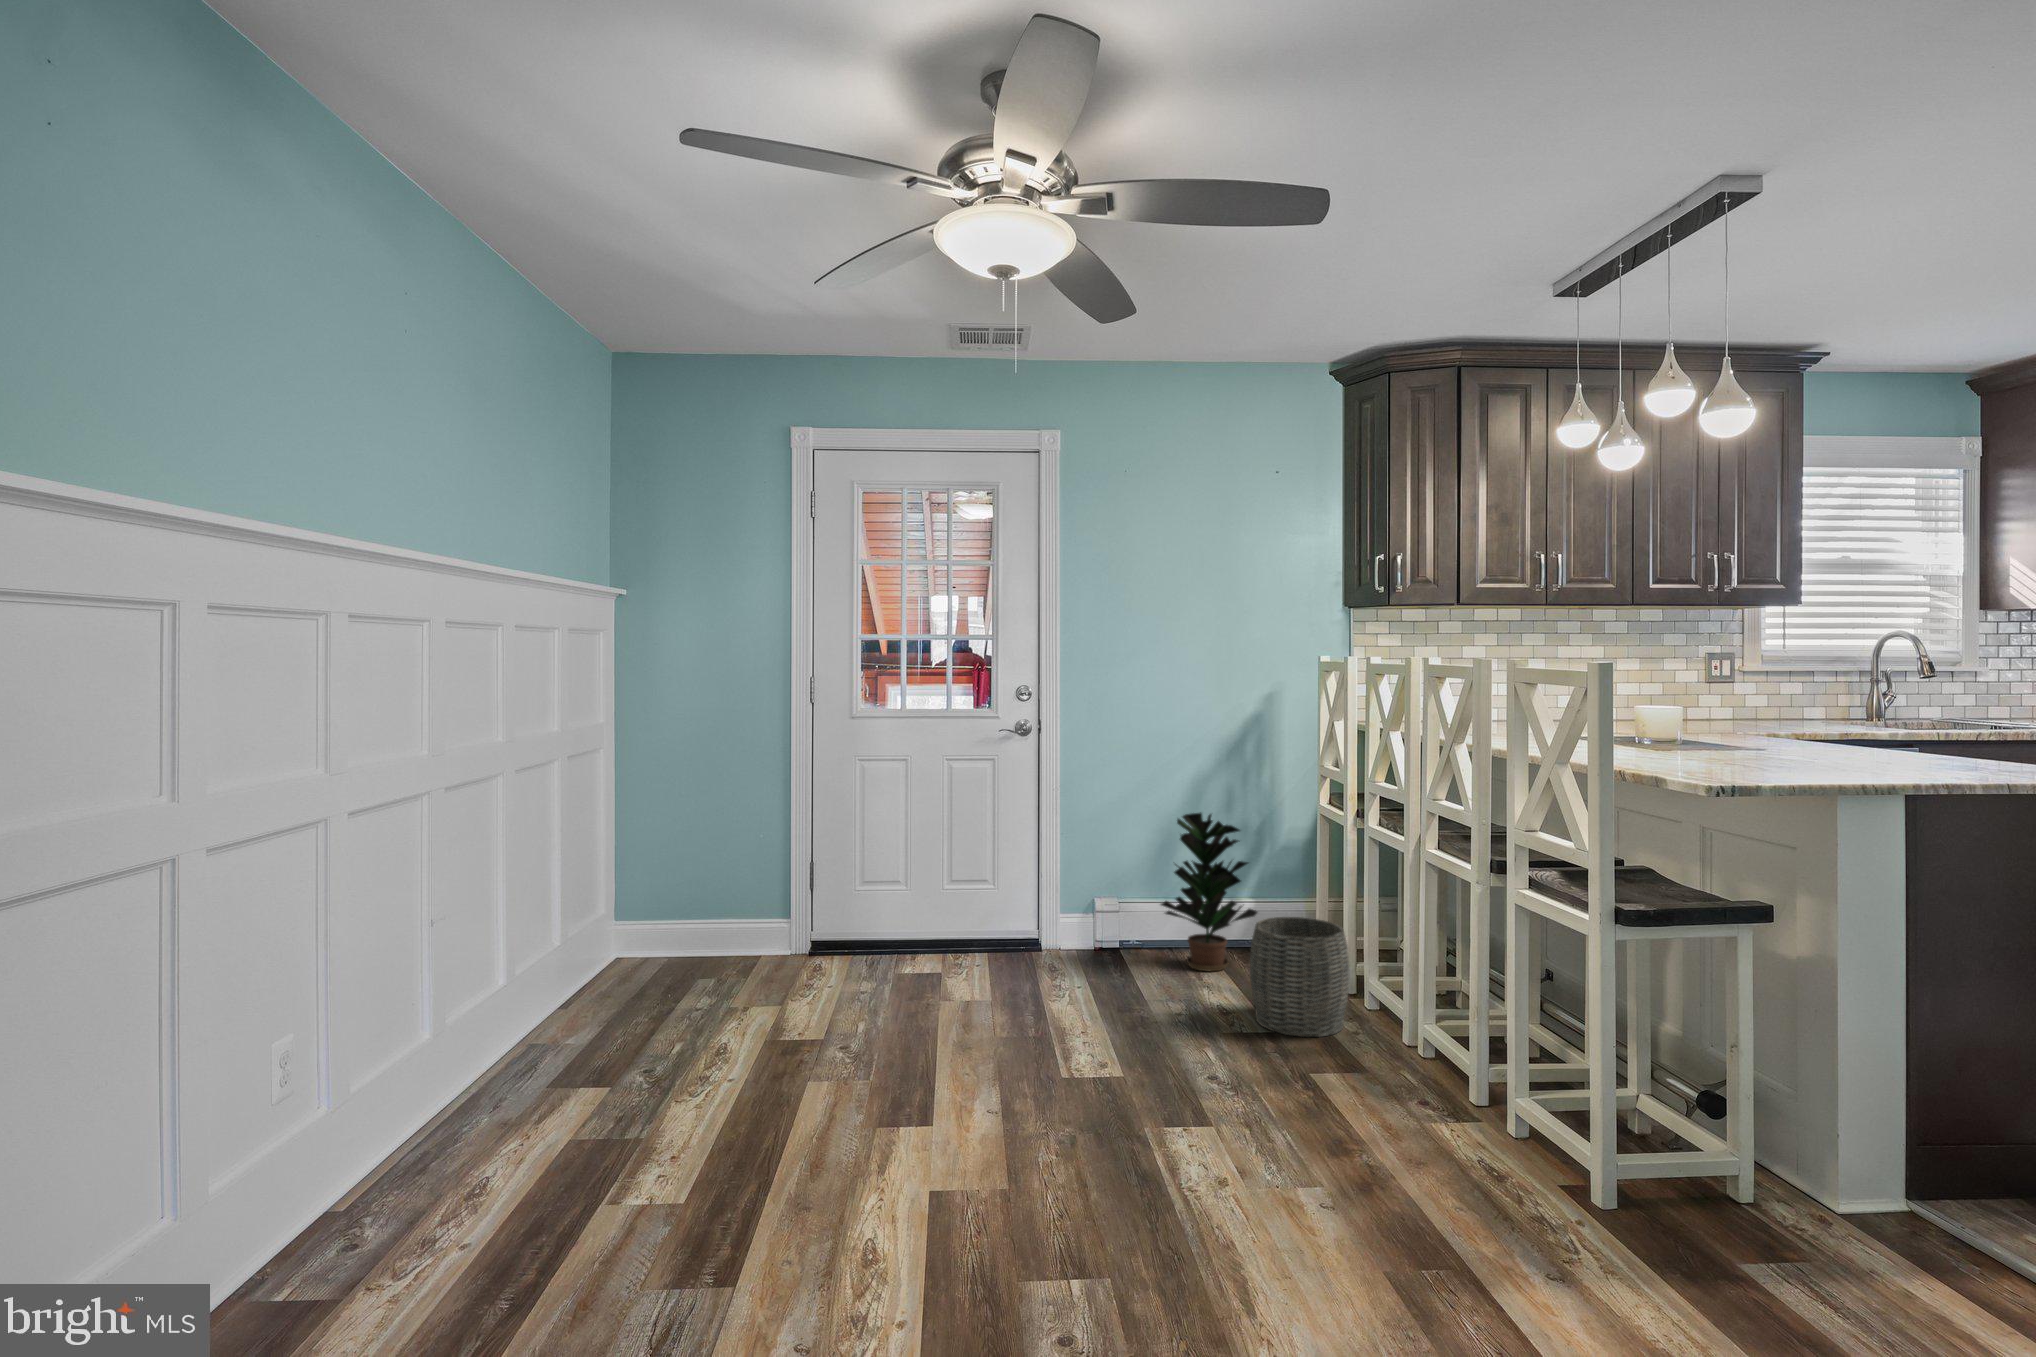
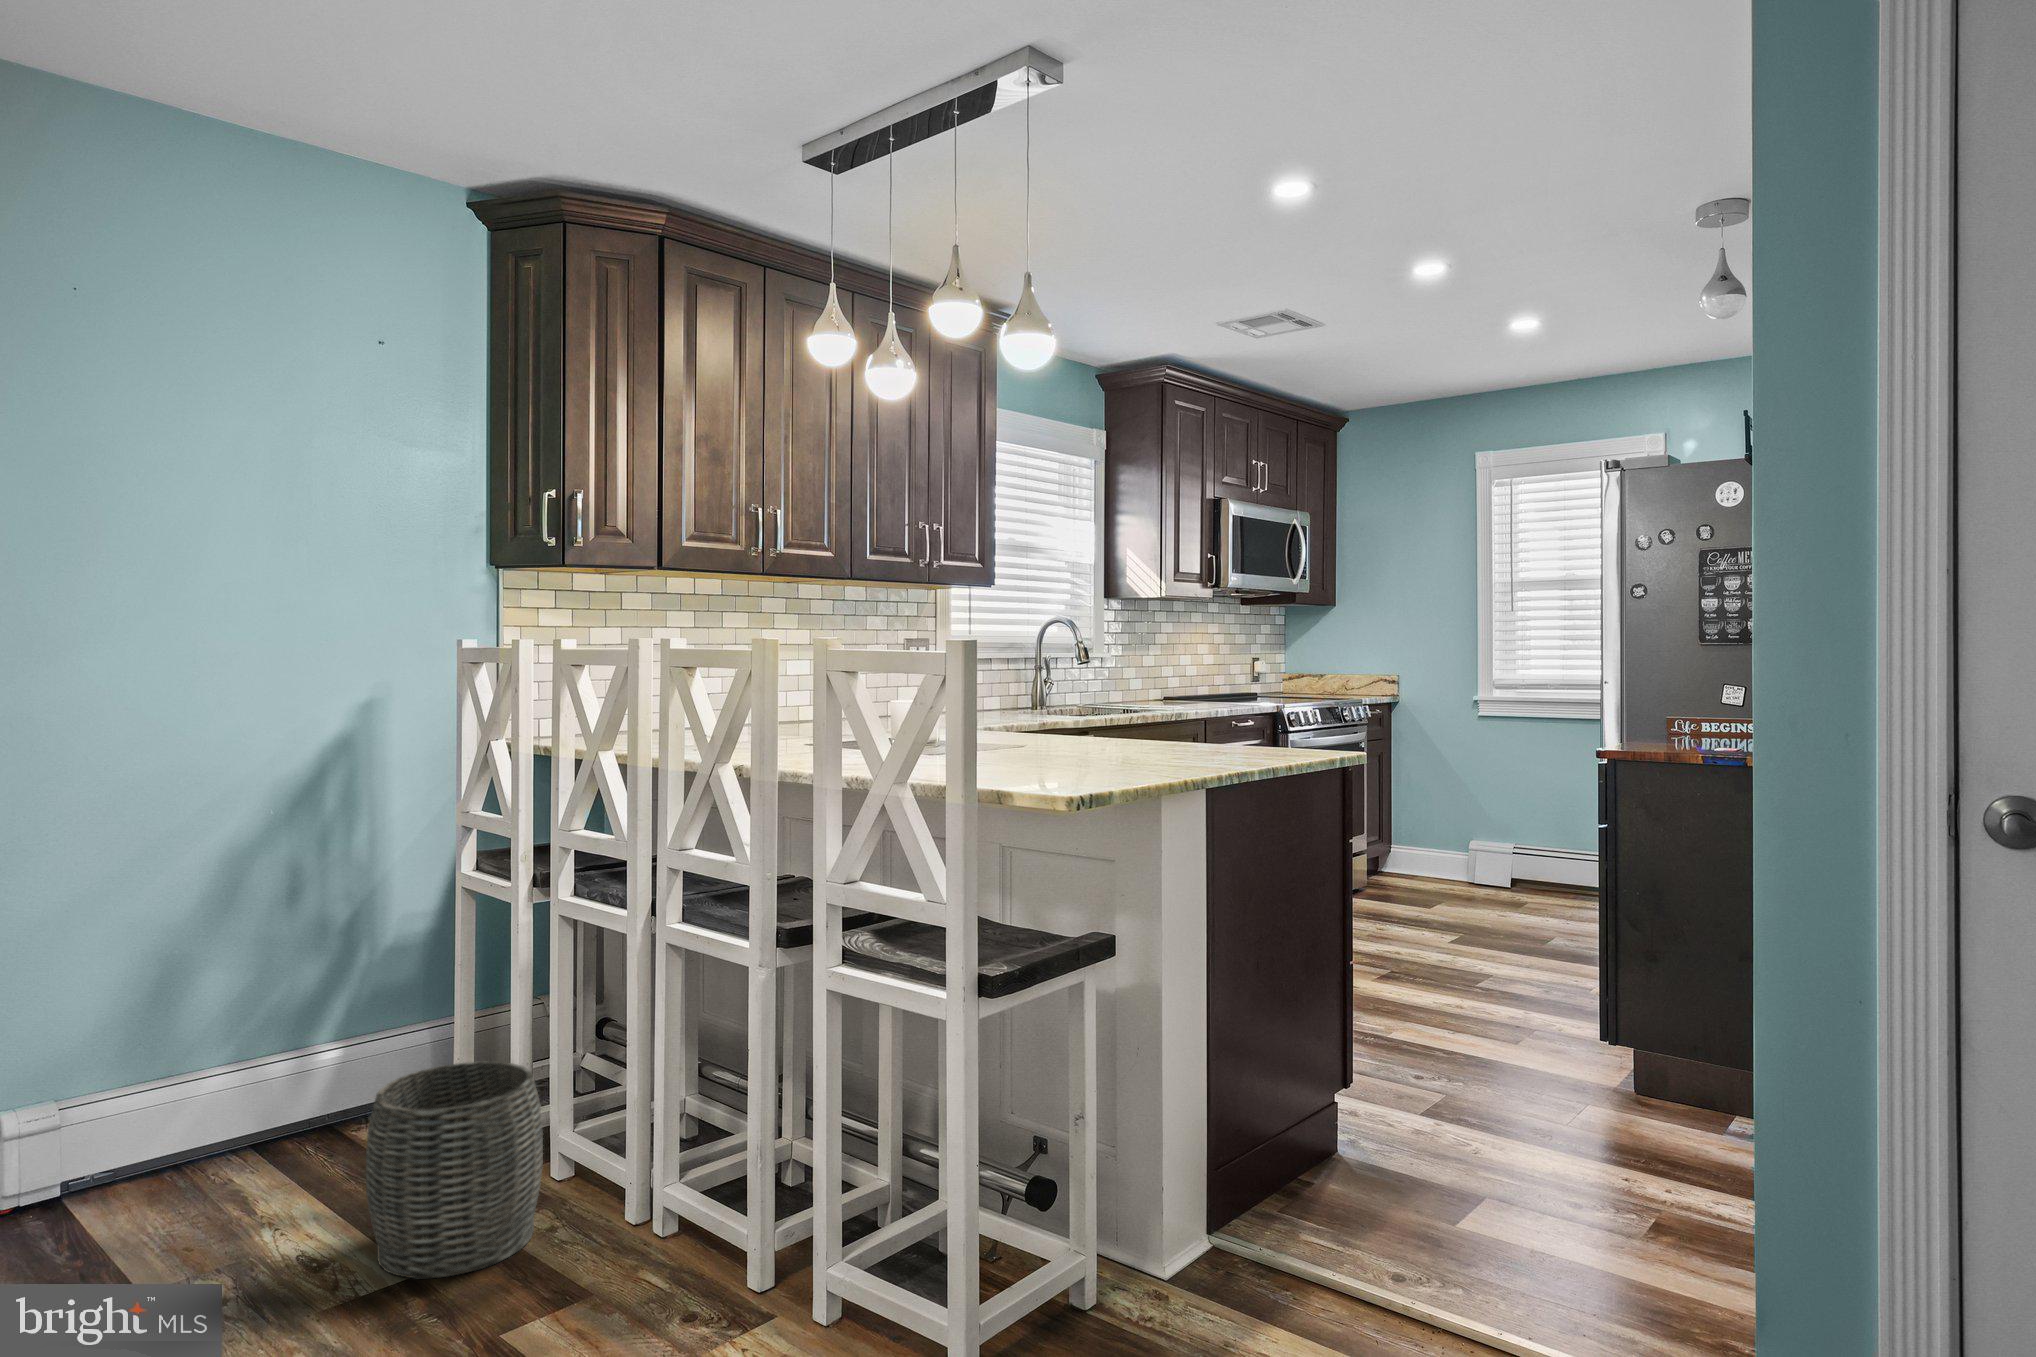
potted plant: present [1161,812,1257,971] -> none [159,907,361,1192]

